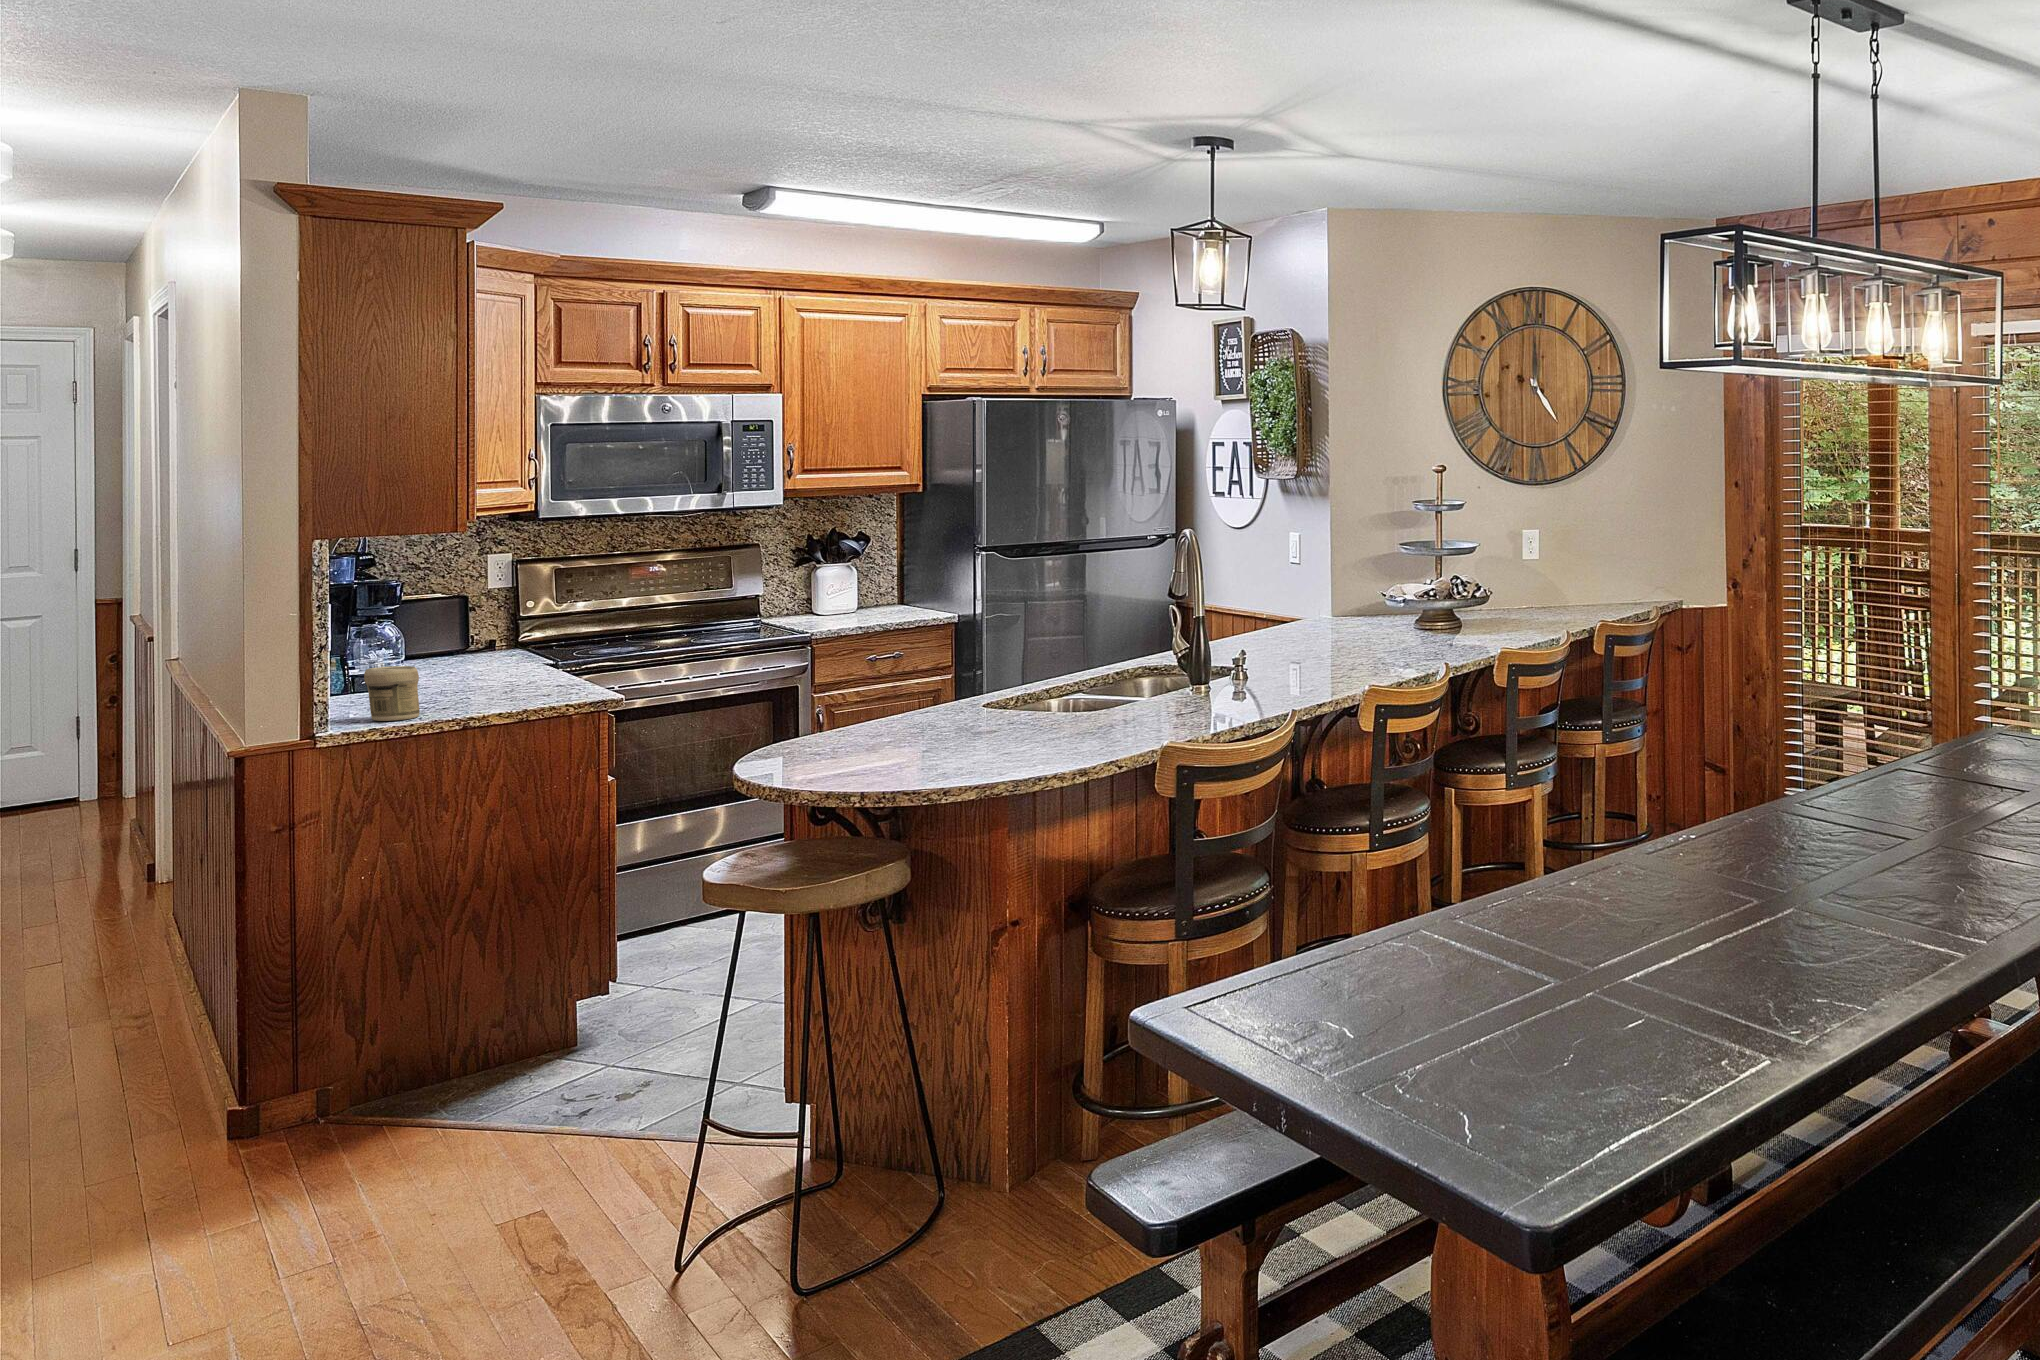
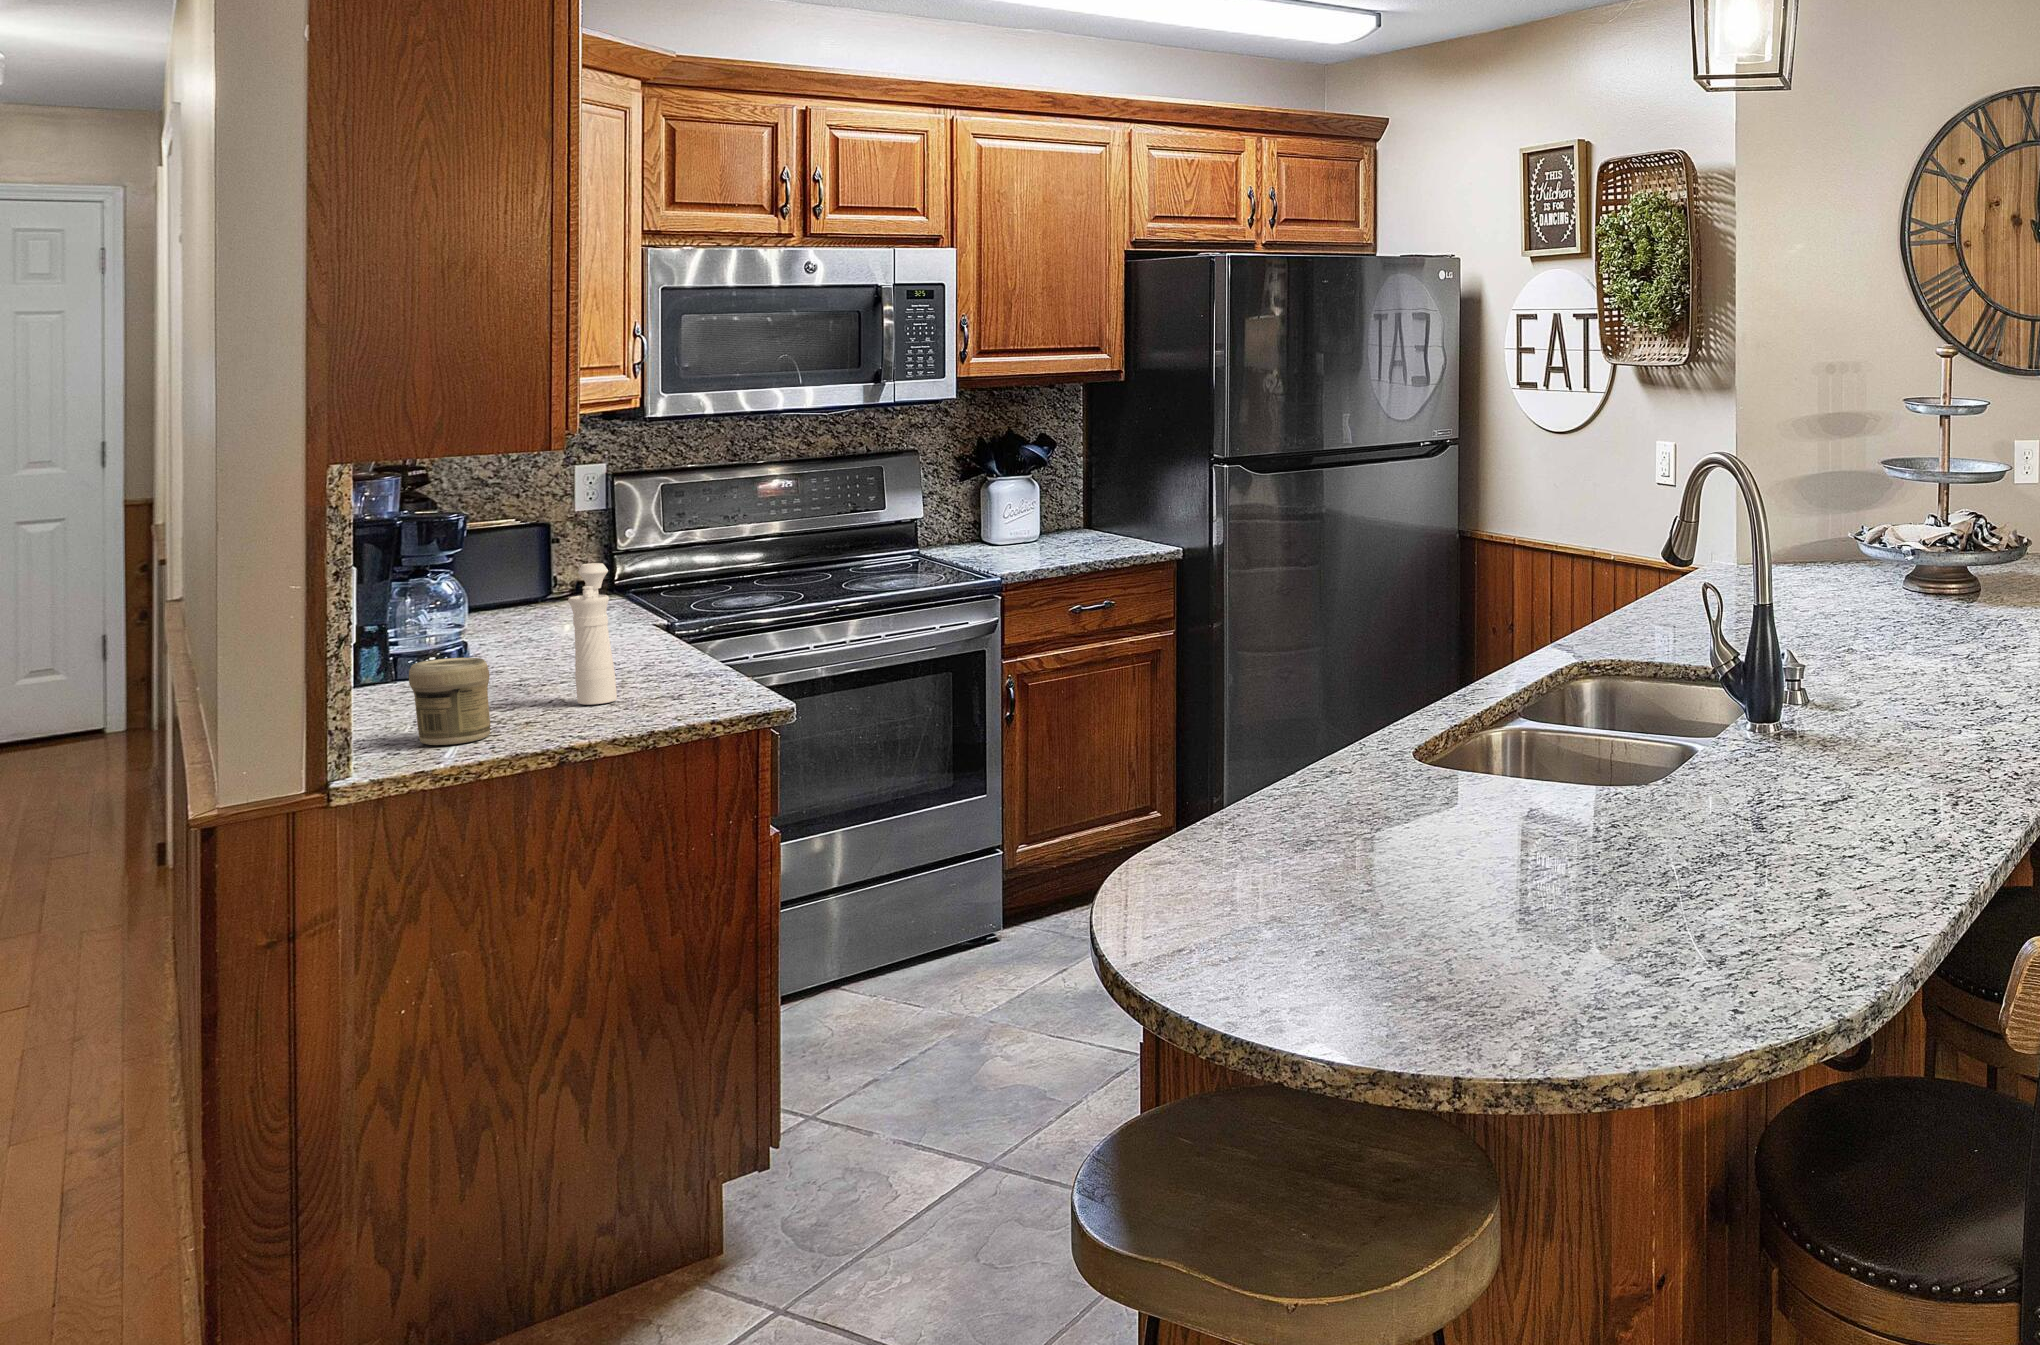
pepper mill: none [474,610,509,702] -> present [568,563,617,705]

